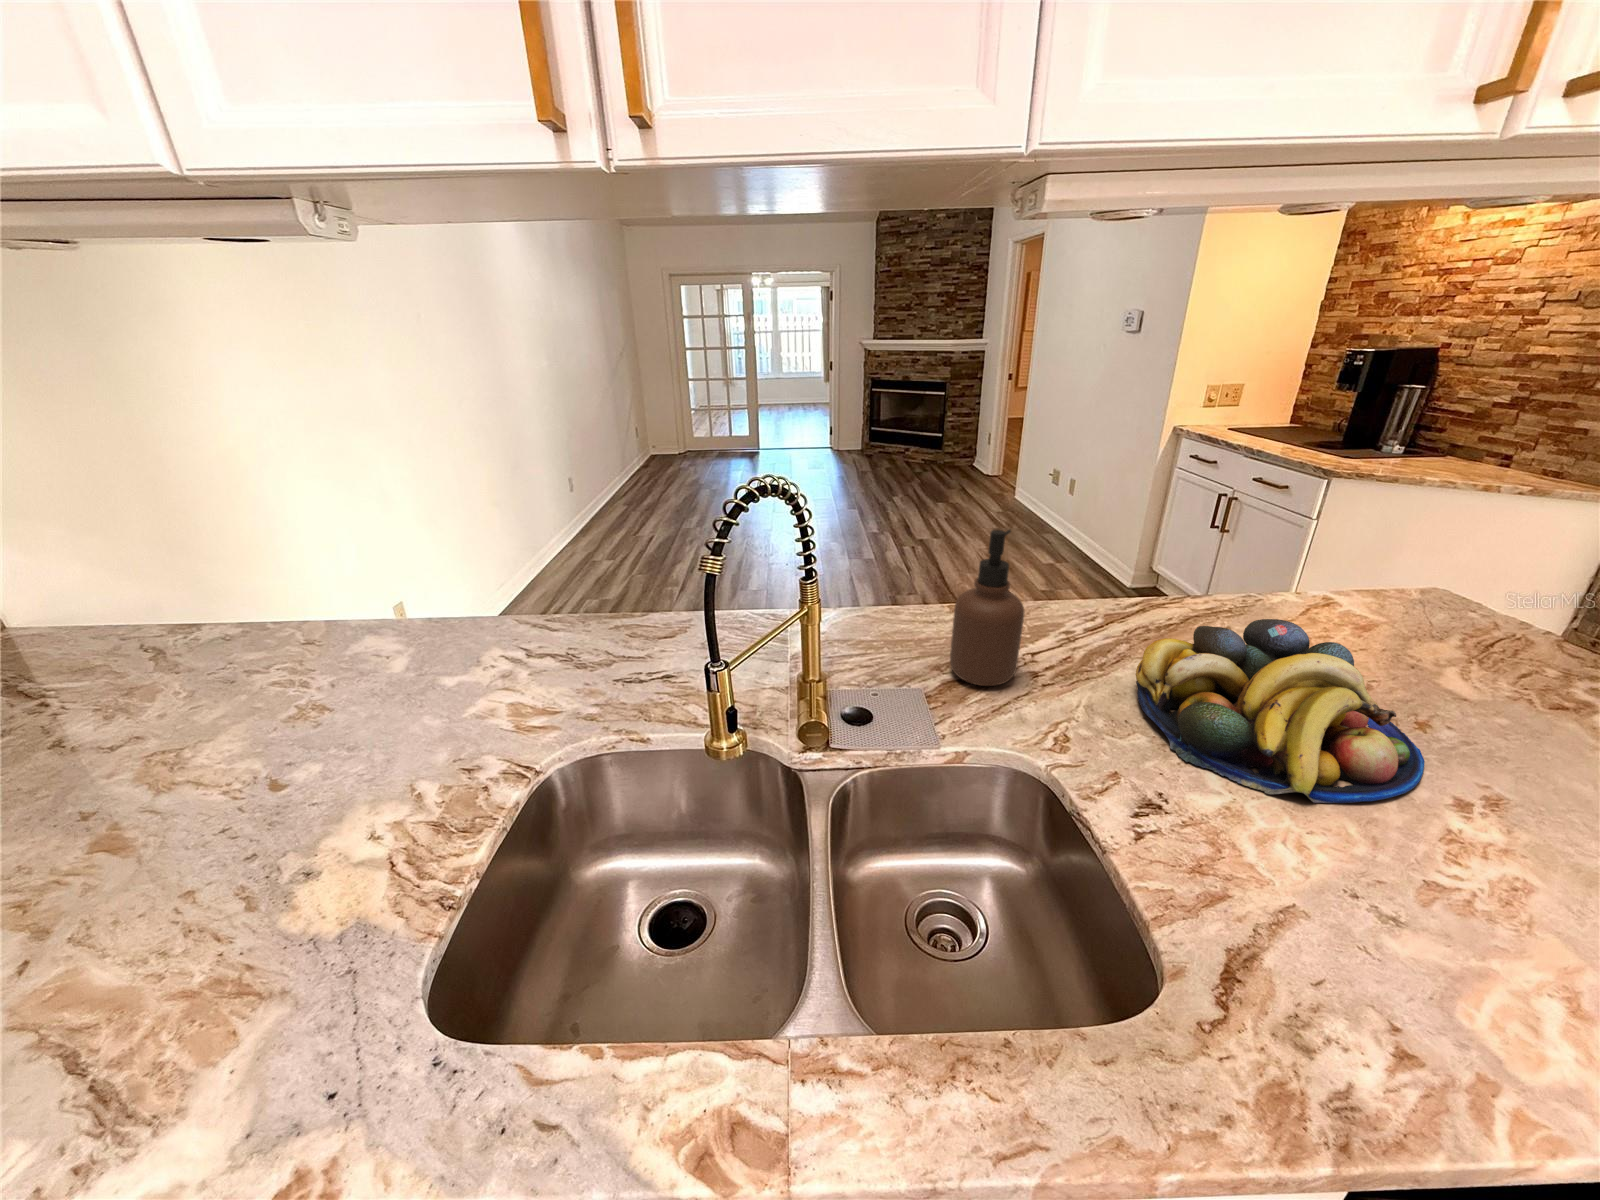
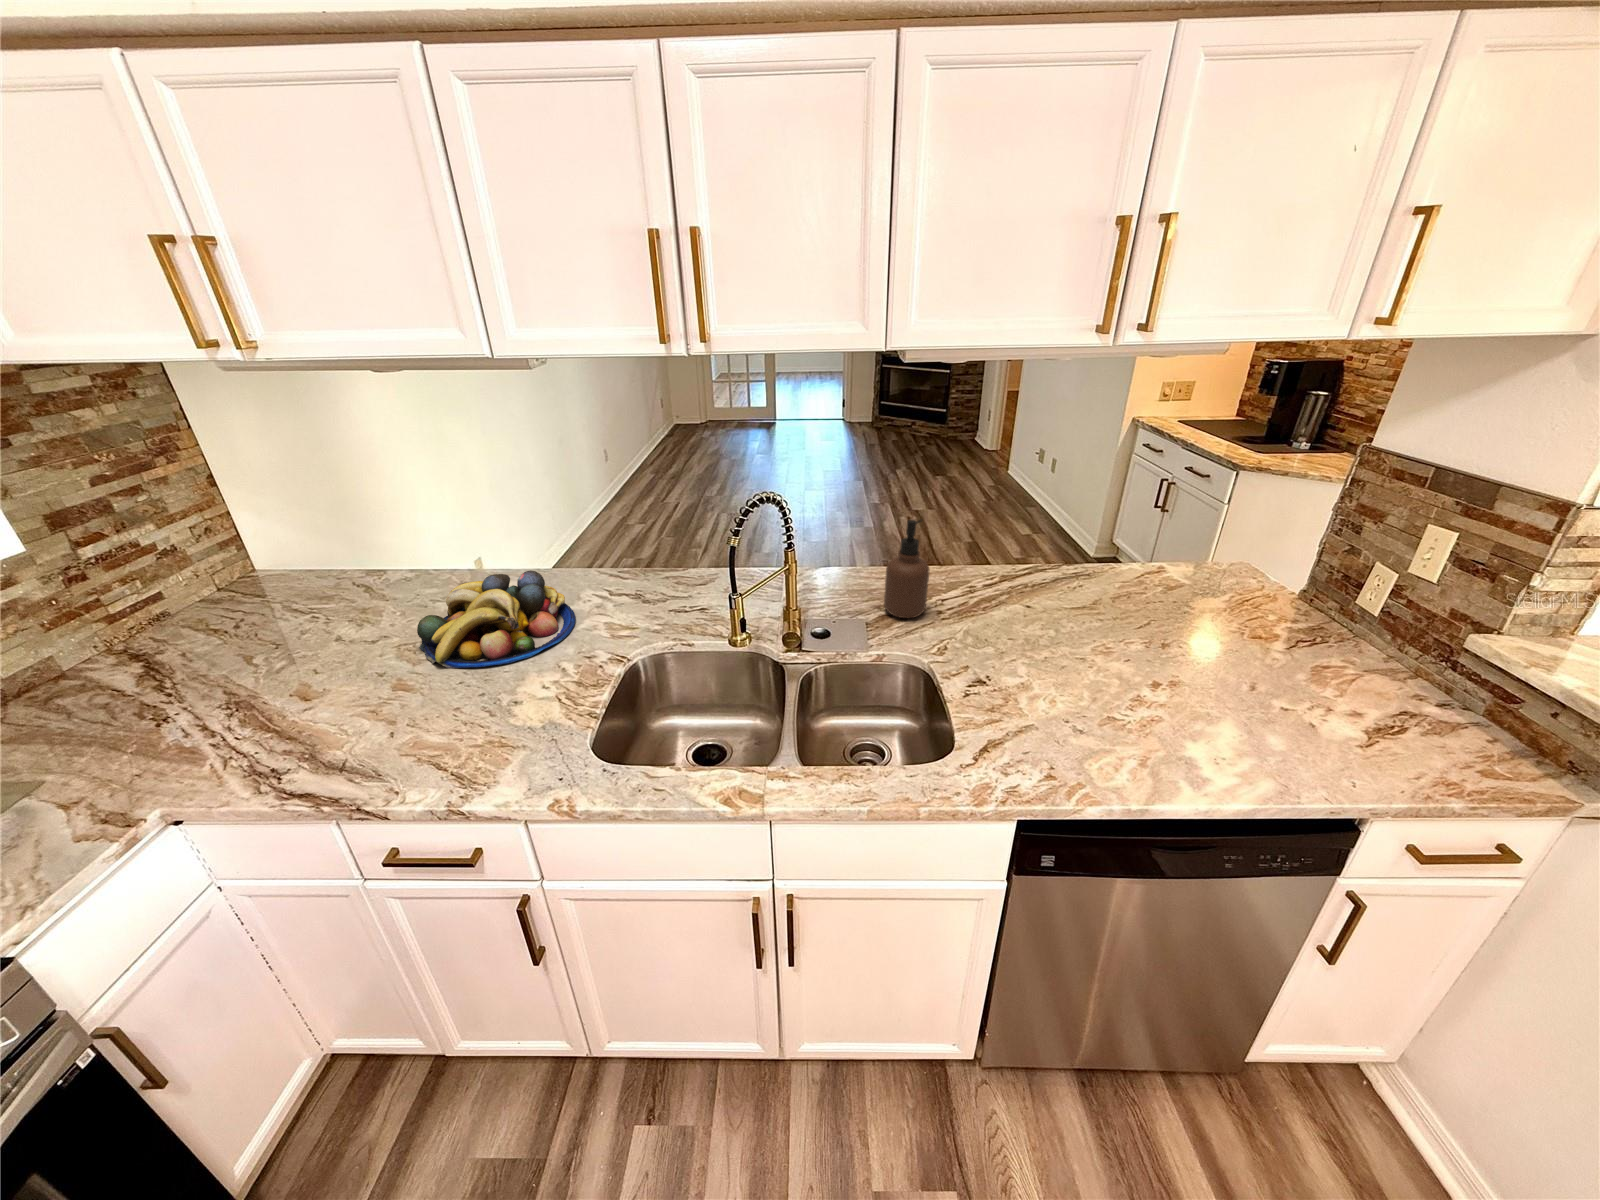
fruit bowl: present [1136,619,1425,803] -> present [417,570,576,668]

